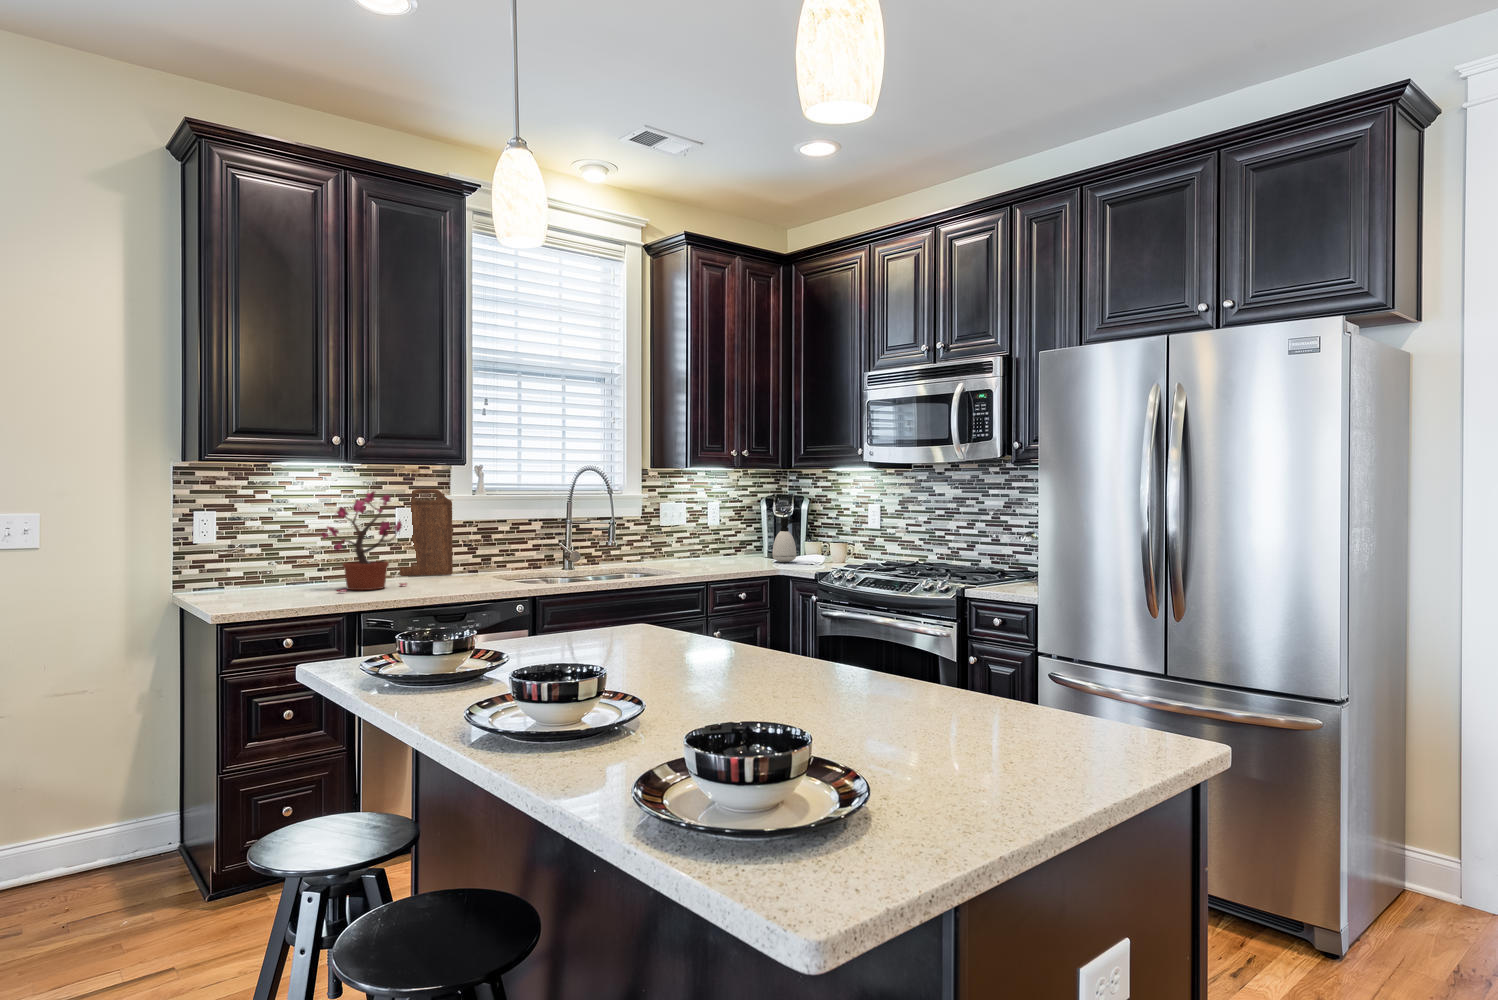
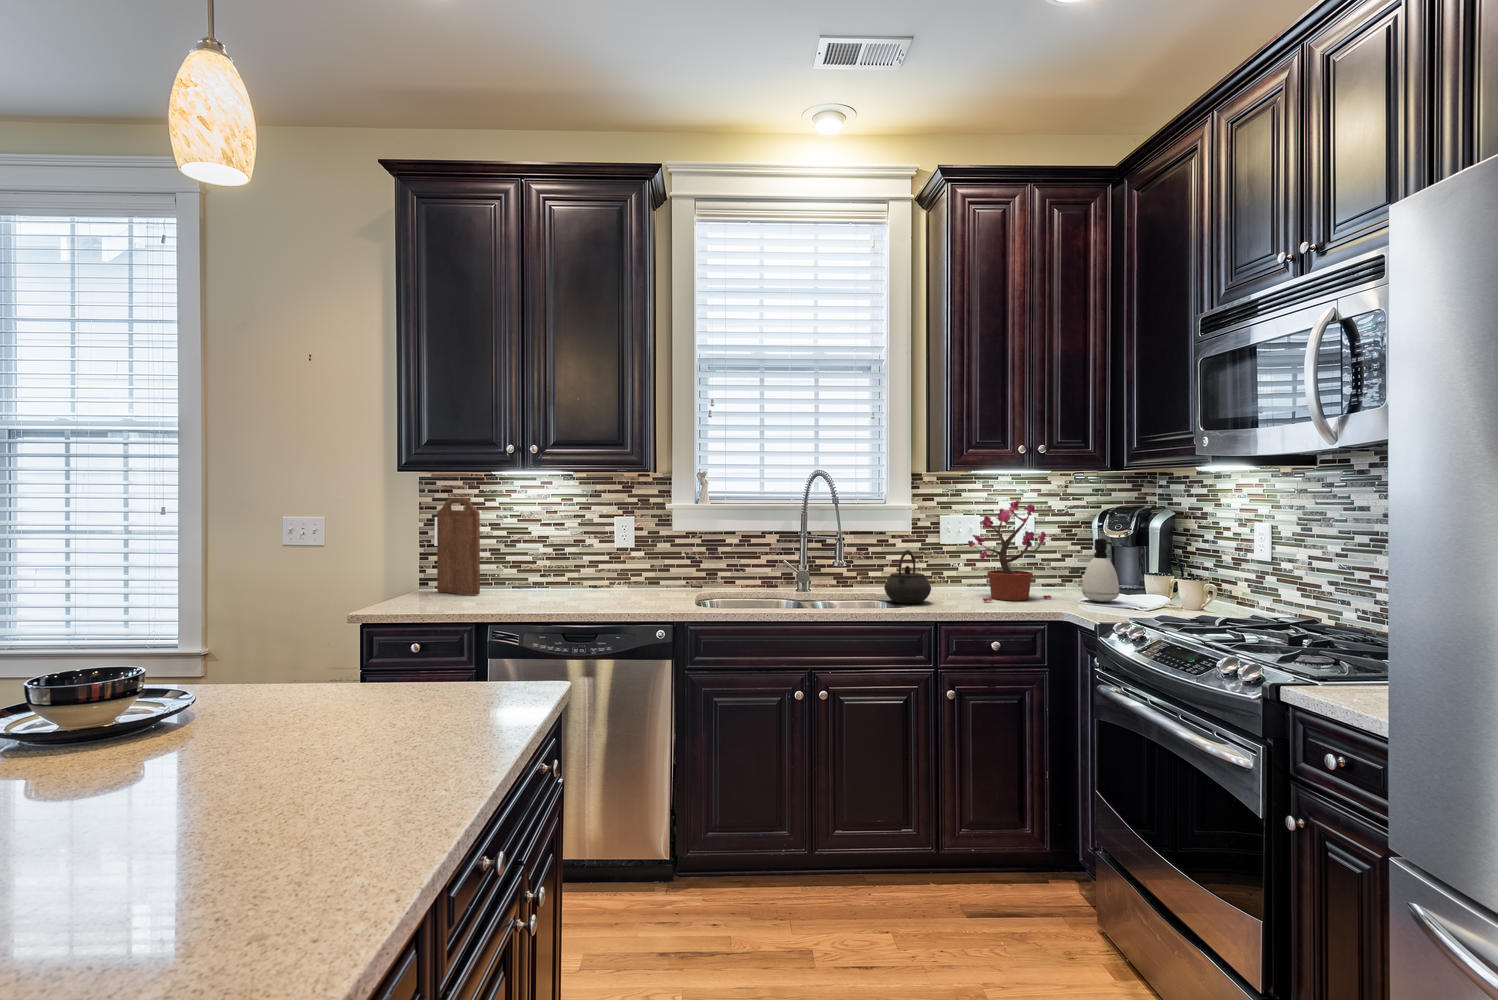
cutting board: present [400,489,453,576] -> present [437,499,480,595]
potted plant: present [322,491,407,592] -> present [968,501,1051,601]
kettle: none [656,530,692,571] -> present [884,550,931,603]

